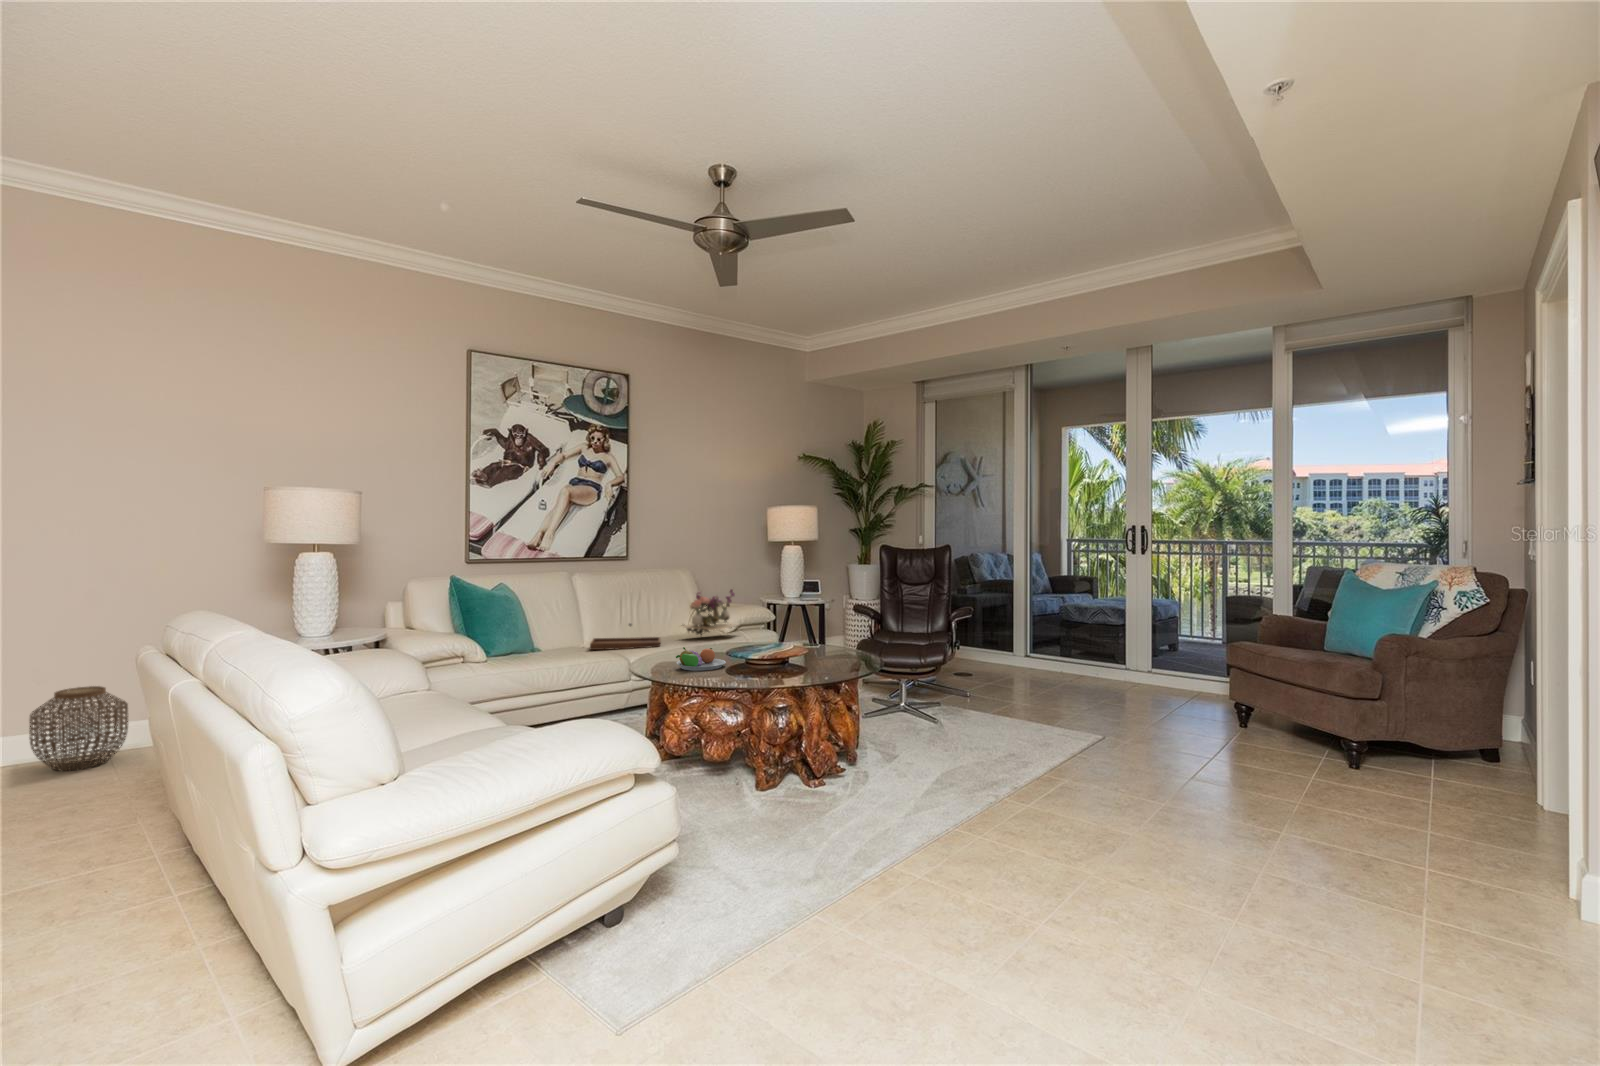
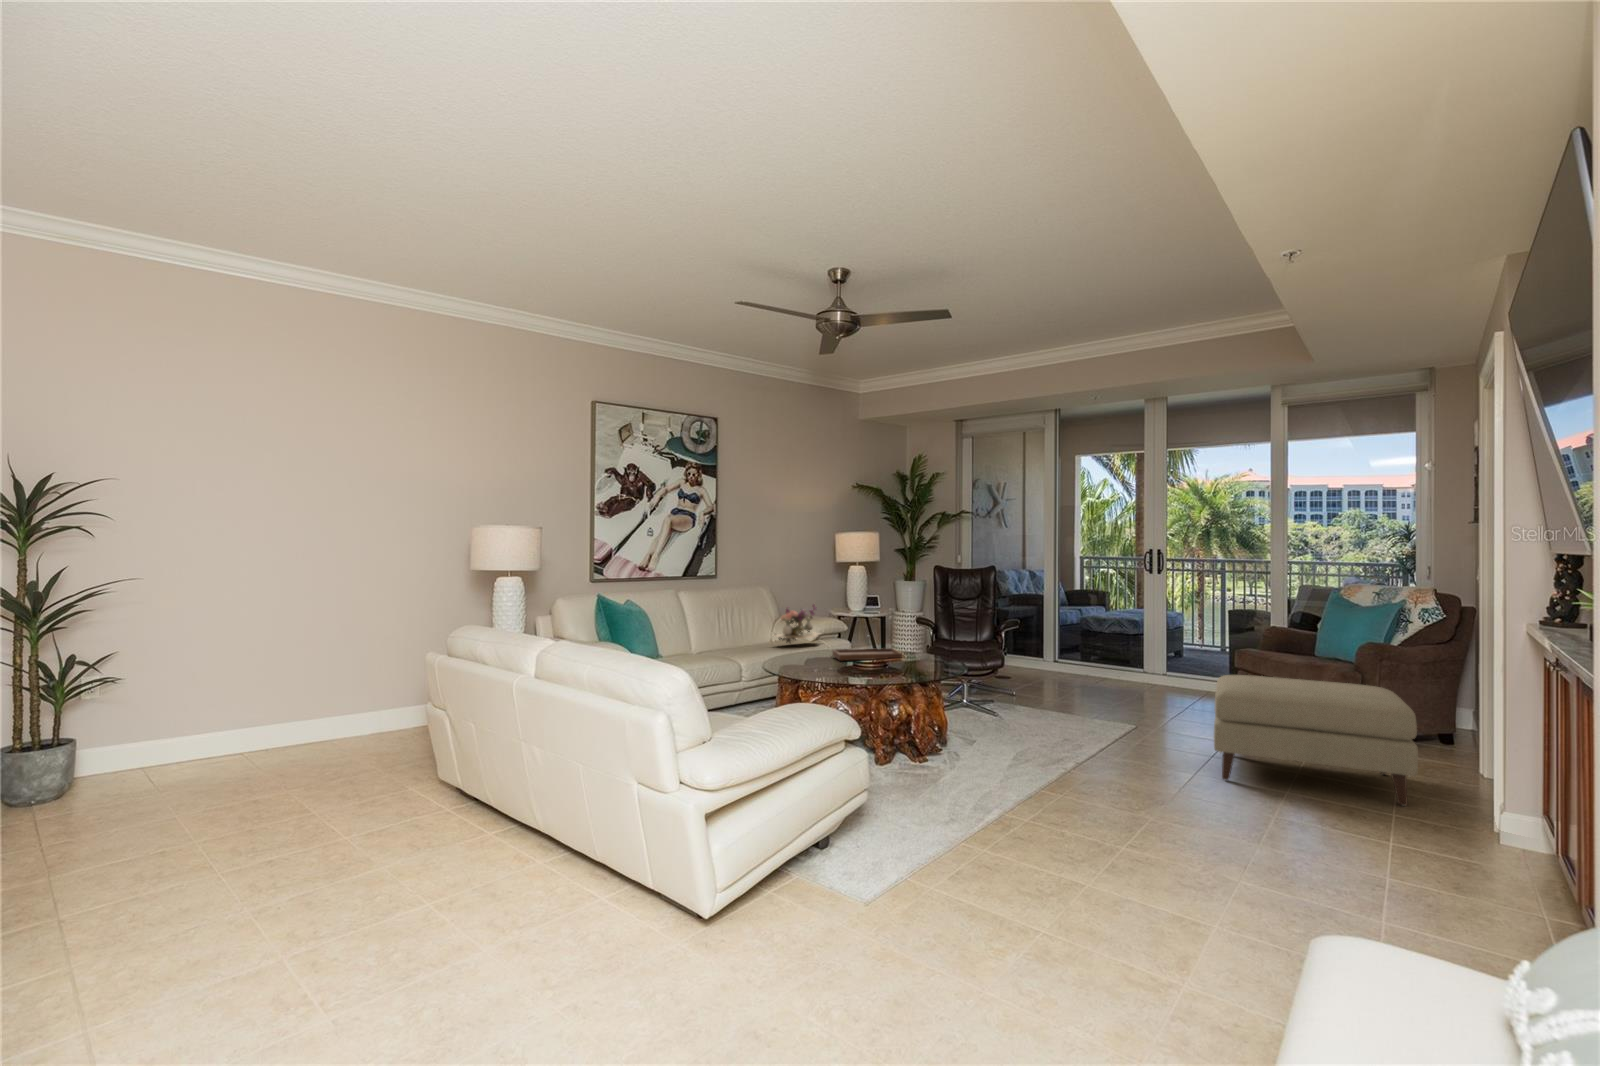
tray: present [590,623,661,650] -> present [832,635,902,660]
fruit bowl: present [676,647,726,671] -> none [801,653,841,672]
ottoman: none [1185,675,1451,851] -> present [1214,675,1418,806]
woven basket: present [29,686,128,771] -> none [280,686,350,754]

